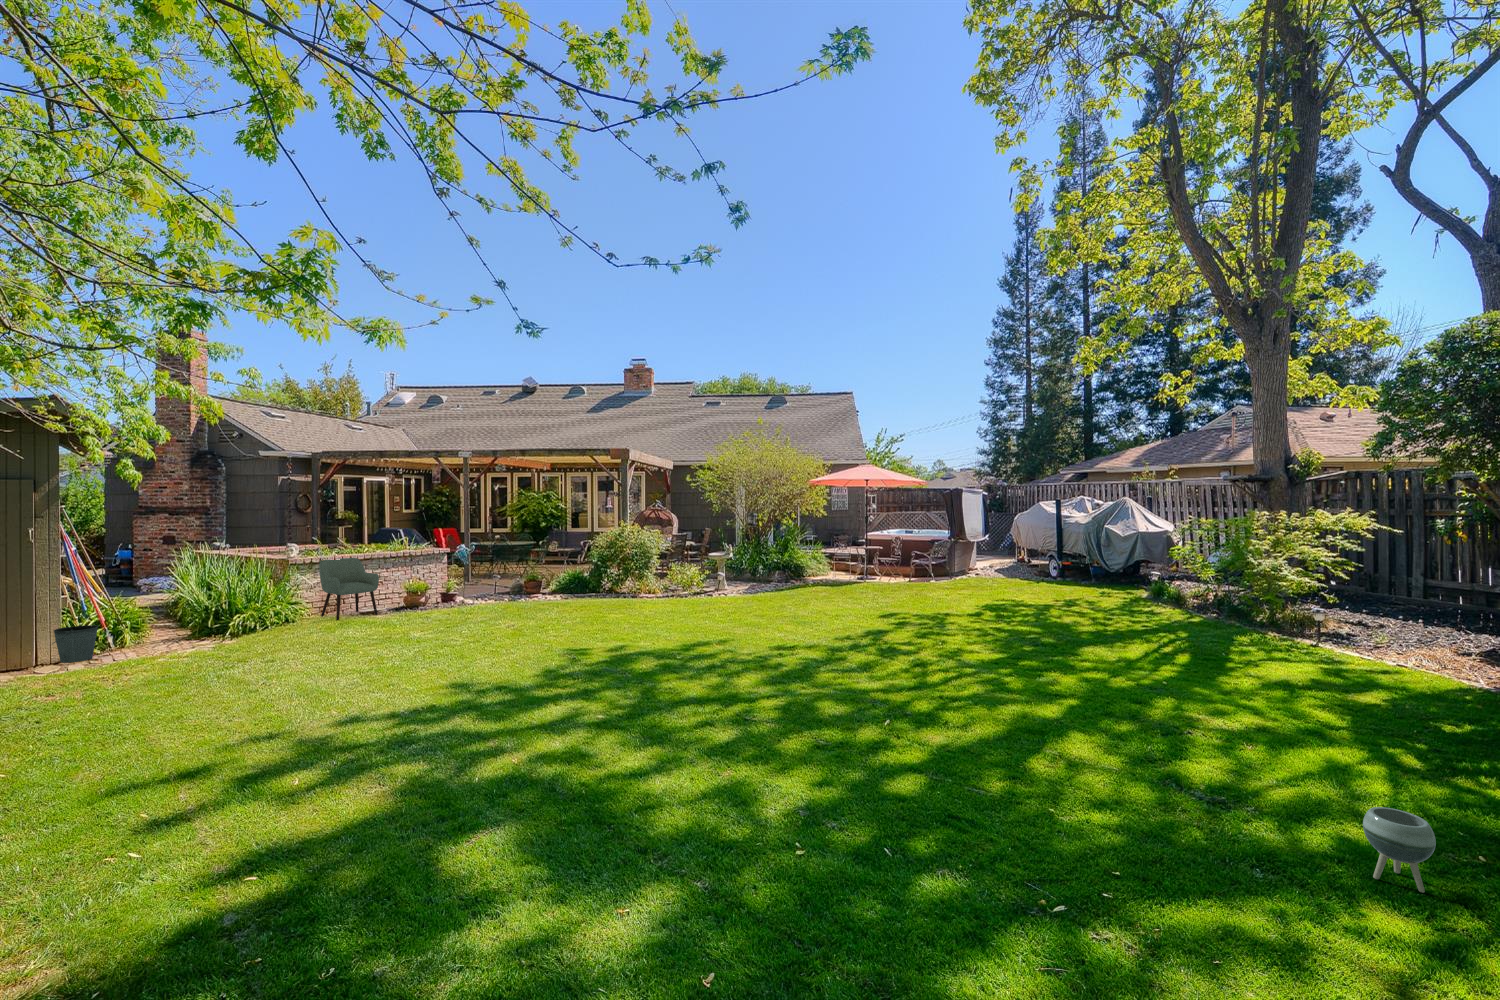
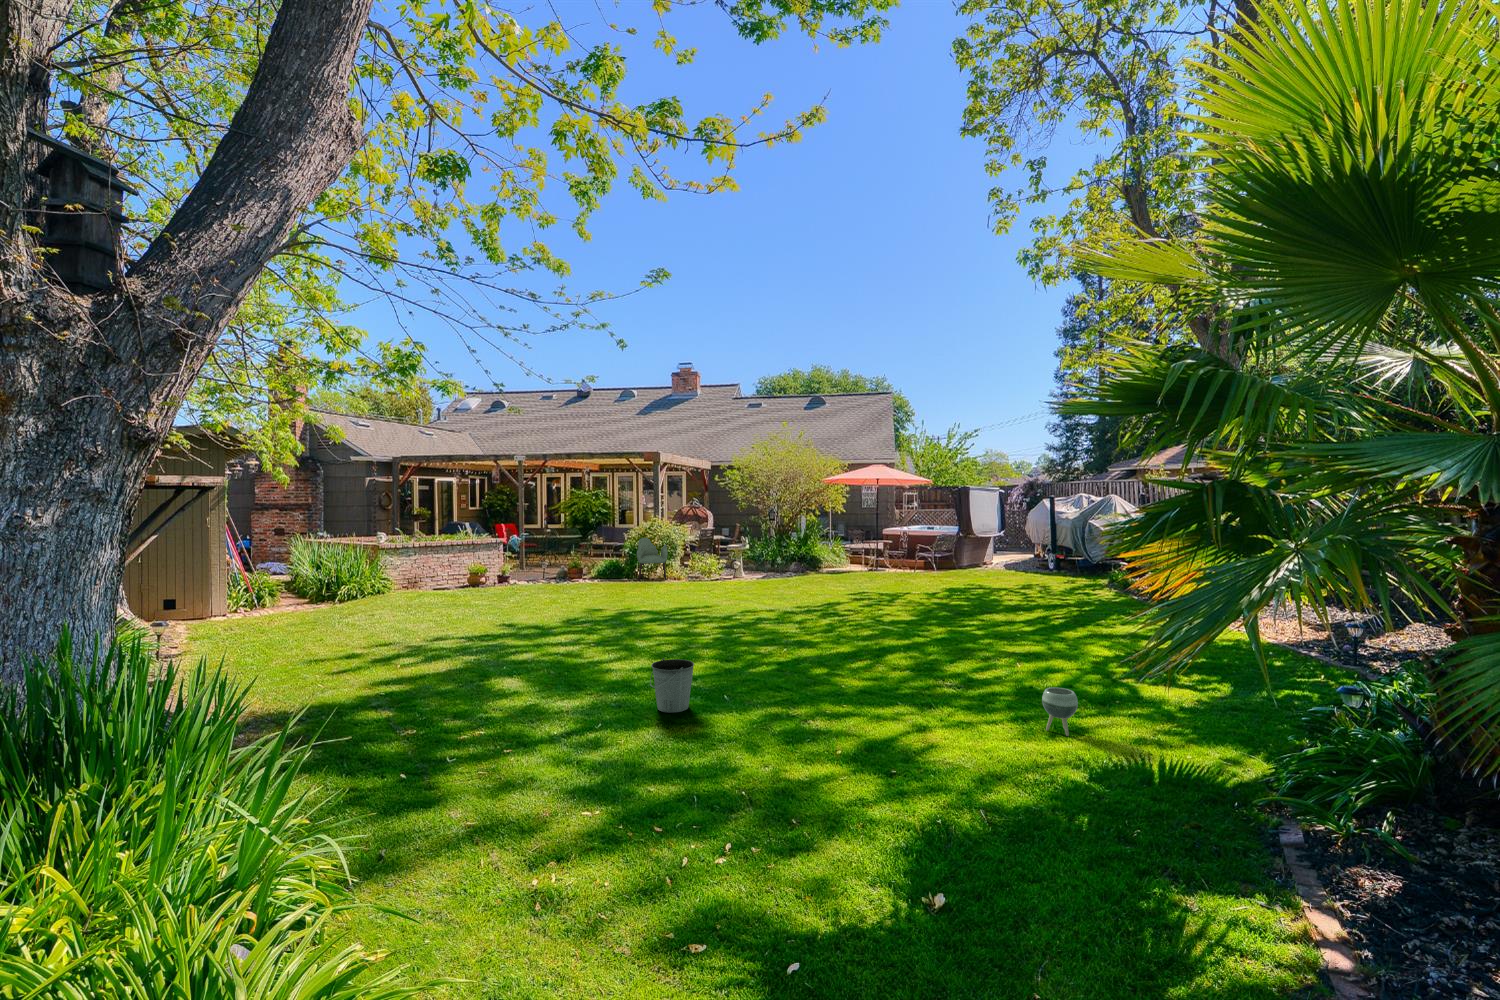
chair: present [319,558,379,620] -> present [637,538,668,581]
bucket: present [52,624,98,663] -> present [650,658,694,713]

